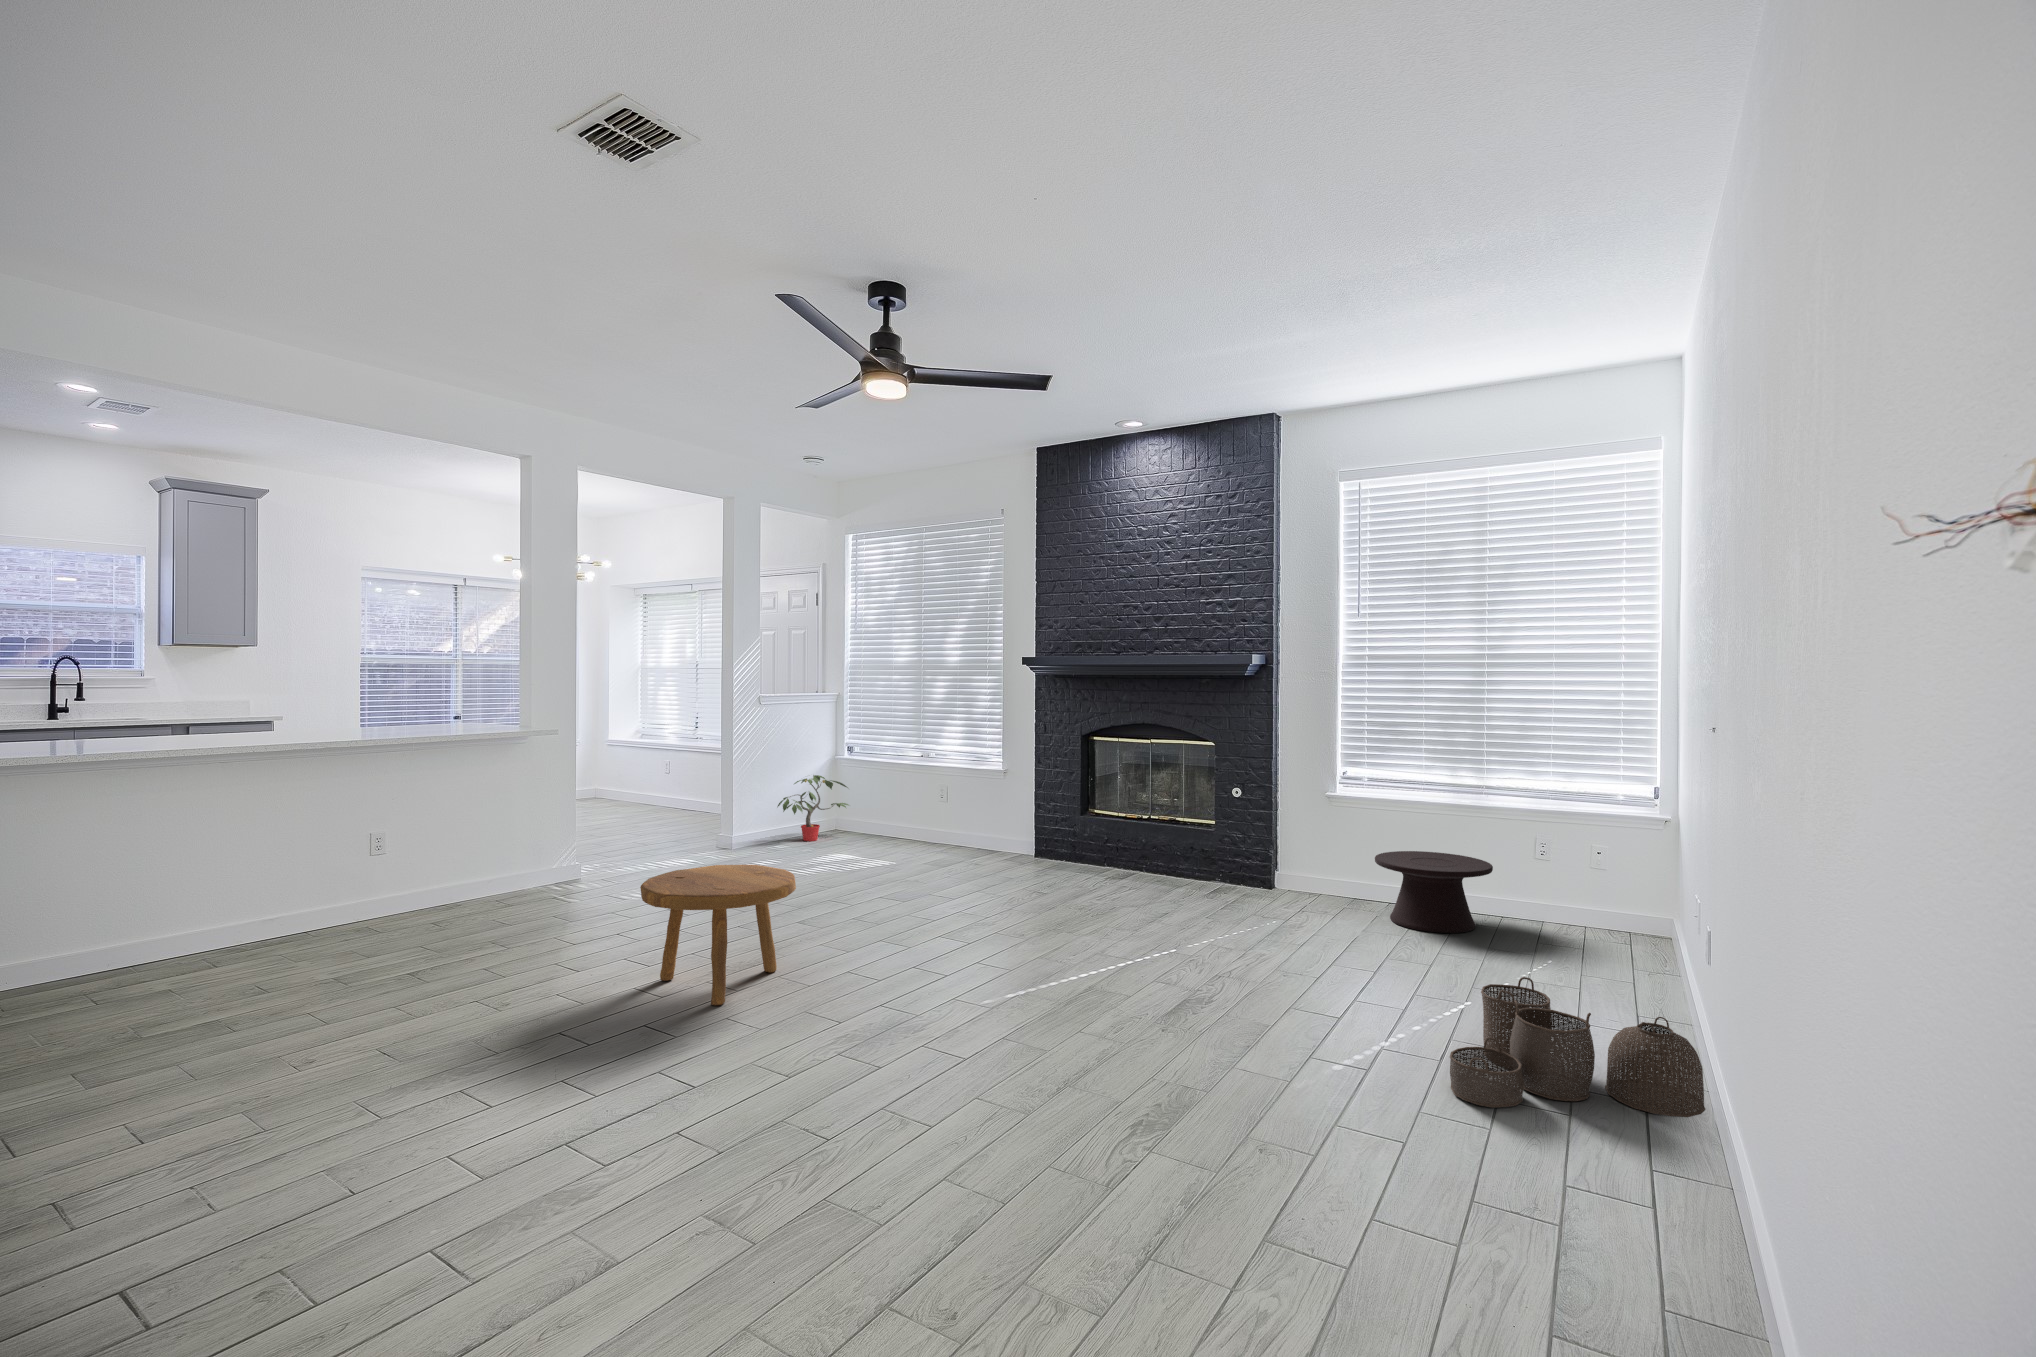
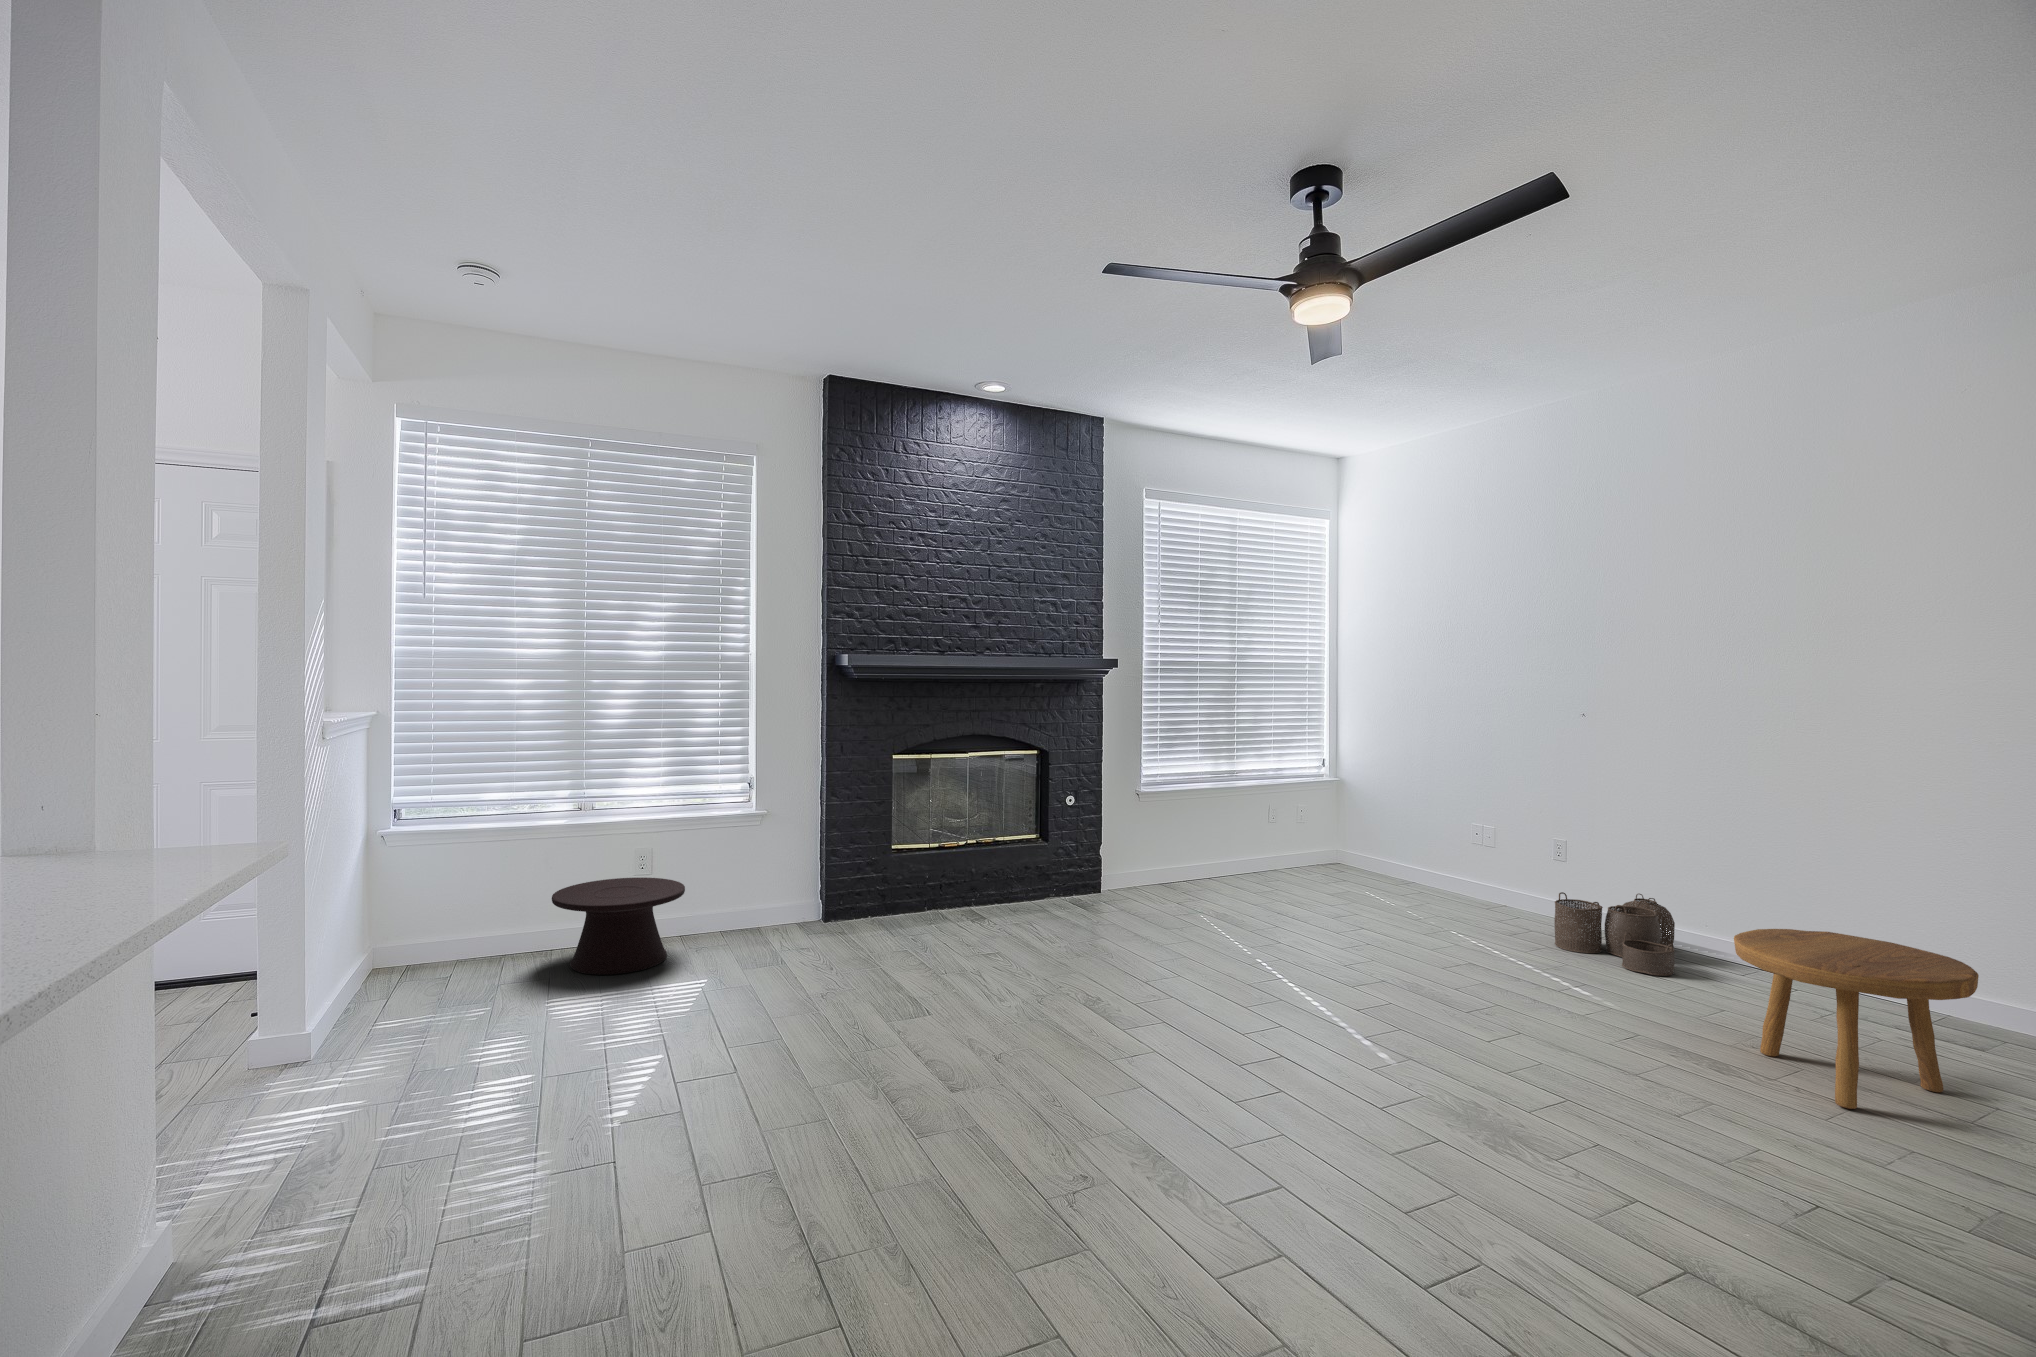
potted plant: present [778,775,848,841] -> none [360,873,466,1005]
side table: present [1375,851,1493,933] -> present [552,878,685,975]
footstool: present [640,865,796,1005] -> present [1734,929,1979,1109]

